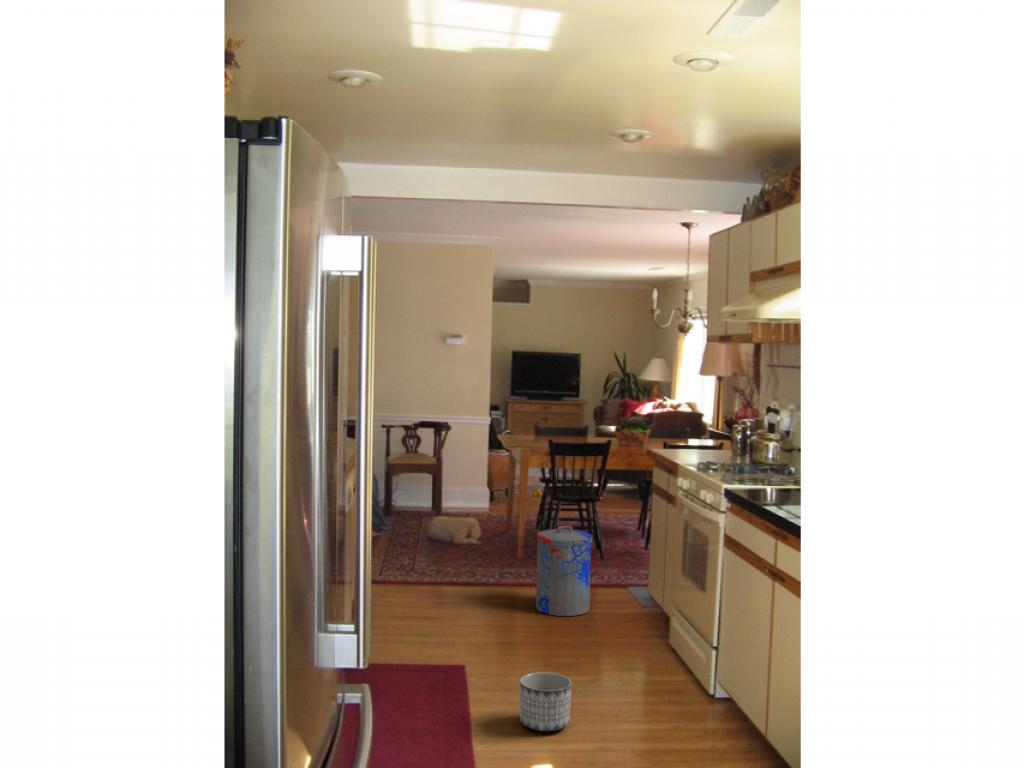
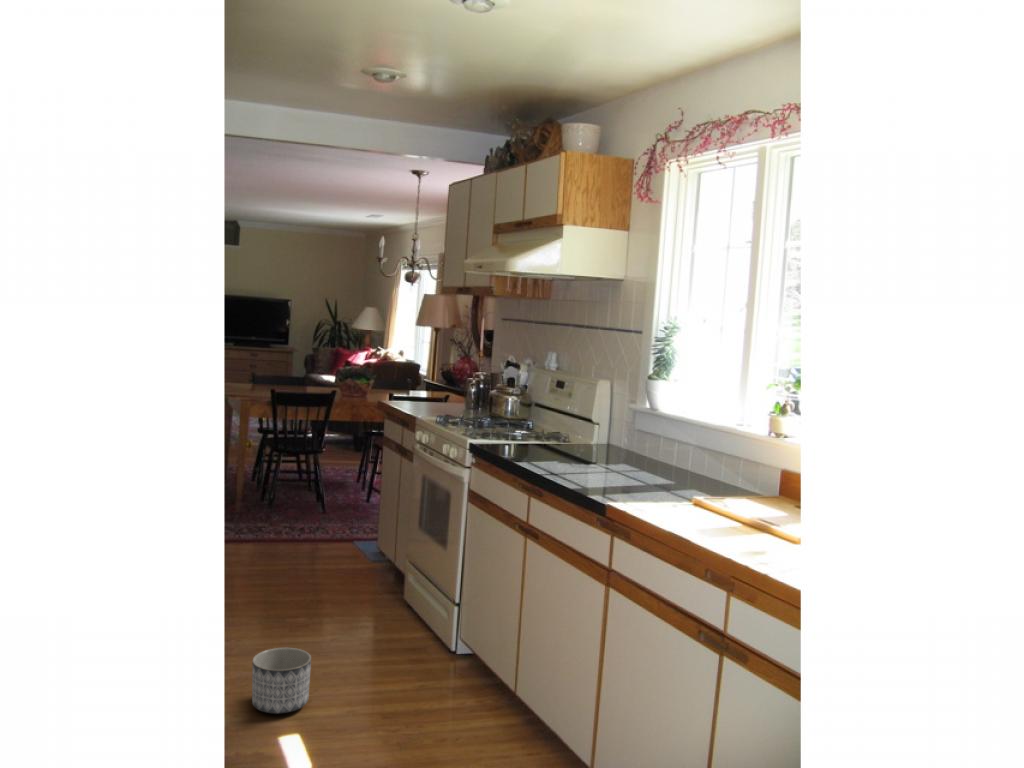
trash can: present [536,526,592,616] -> none [259,482,321,578]

